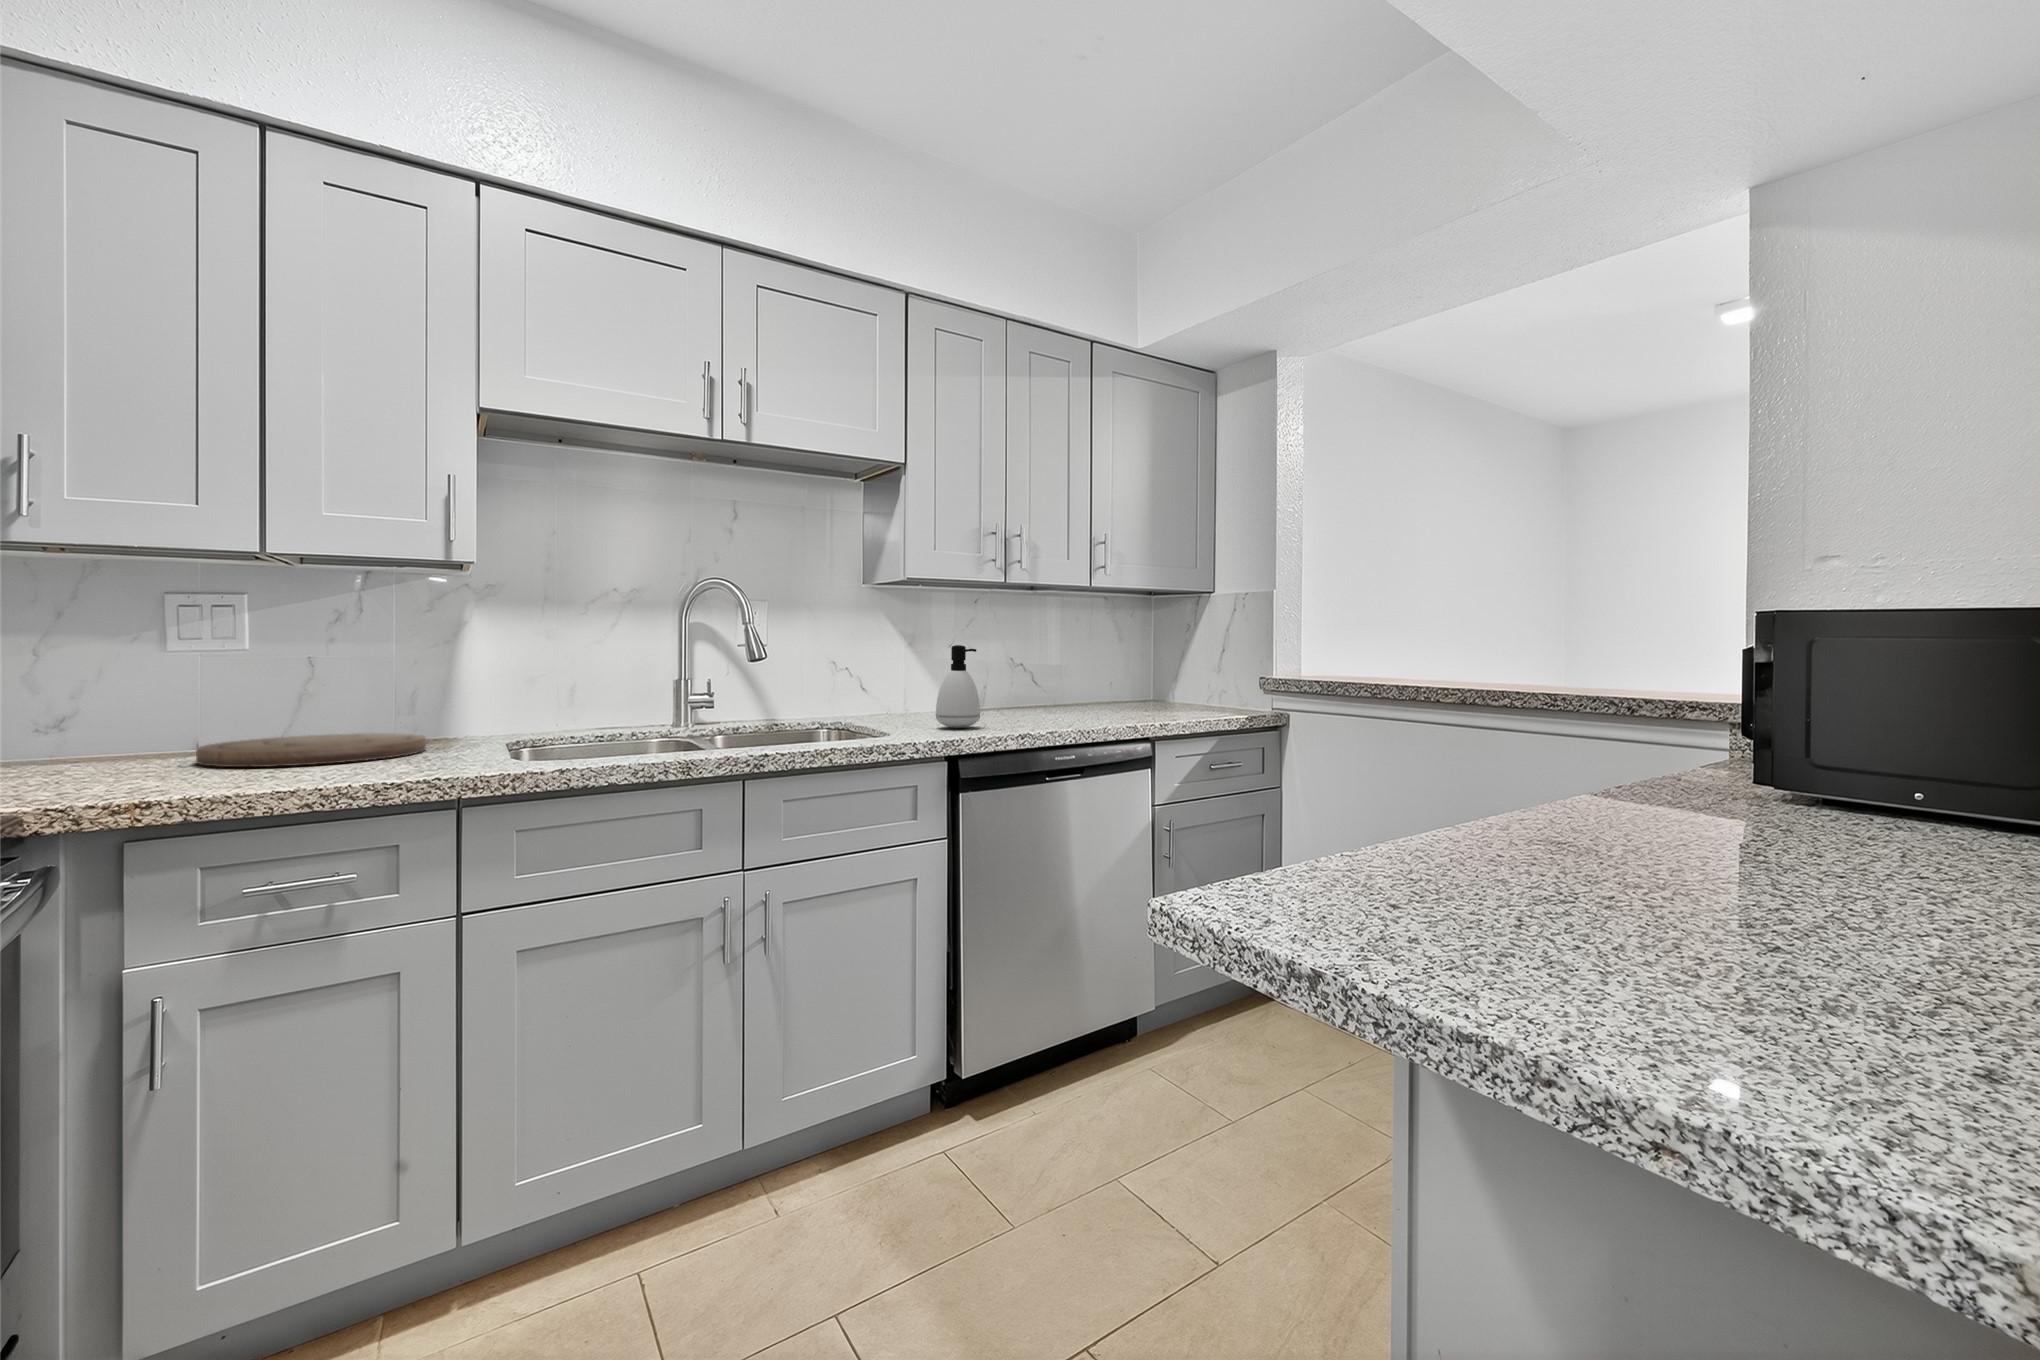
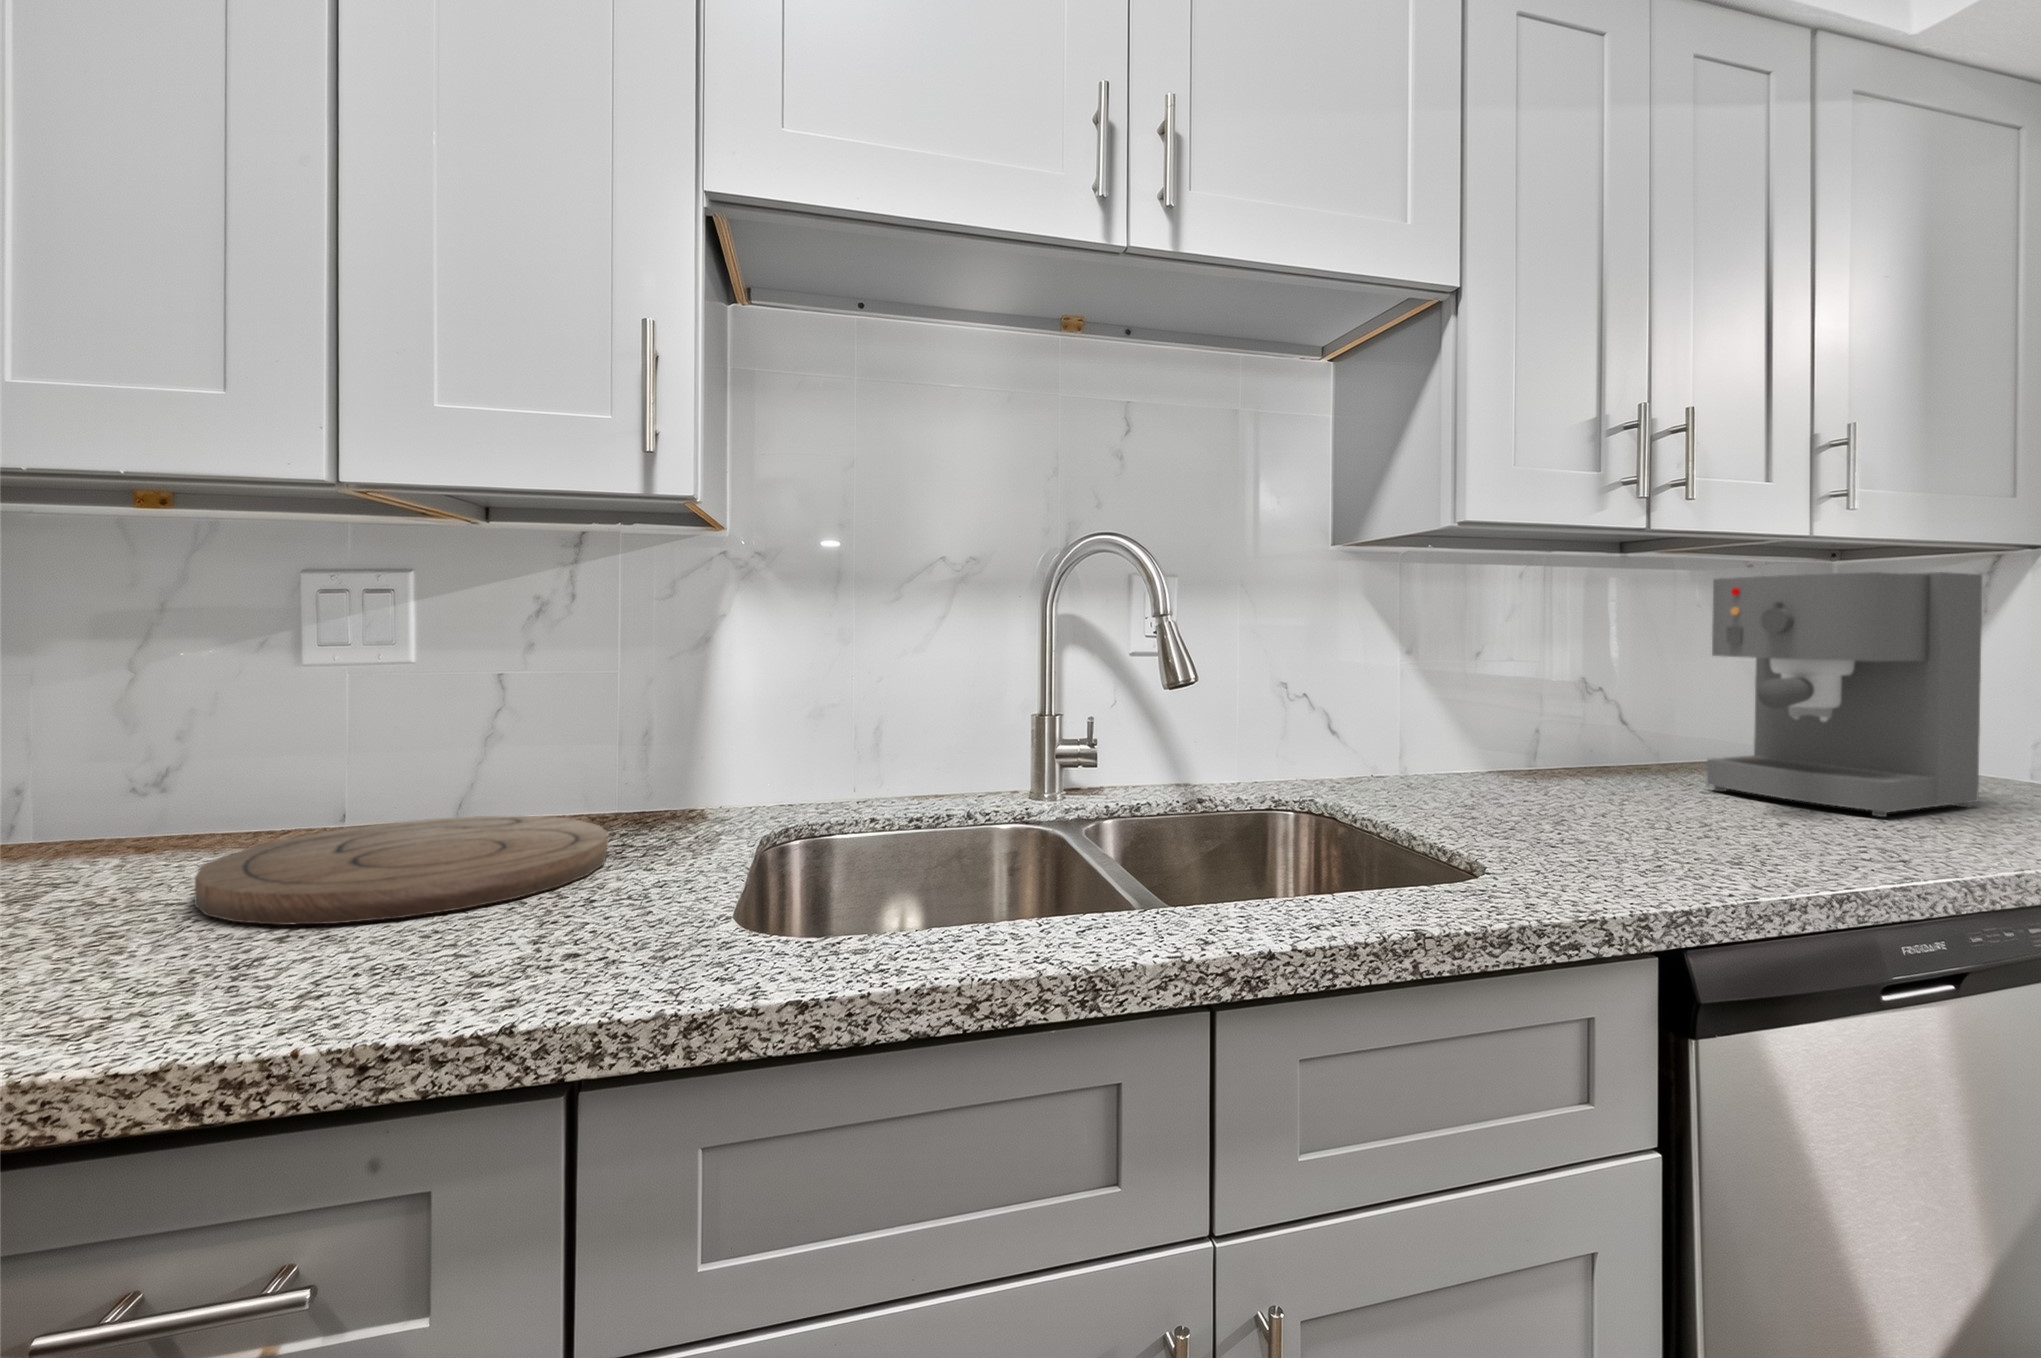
coffee maker: none [1048,604,1156,717] -> present [1707,572,1983,817]
soap dispenser: present [936,645,980,728] -> none [1553,664,1664,846]

